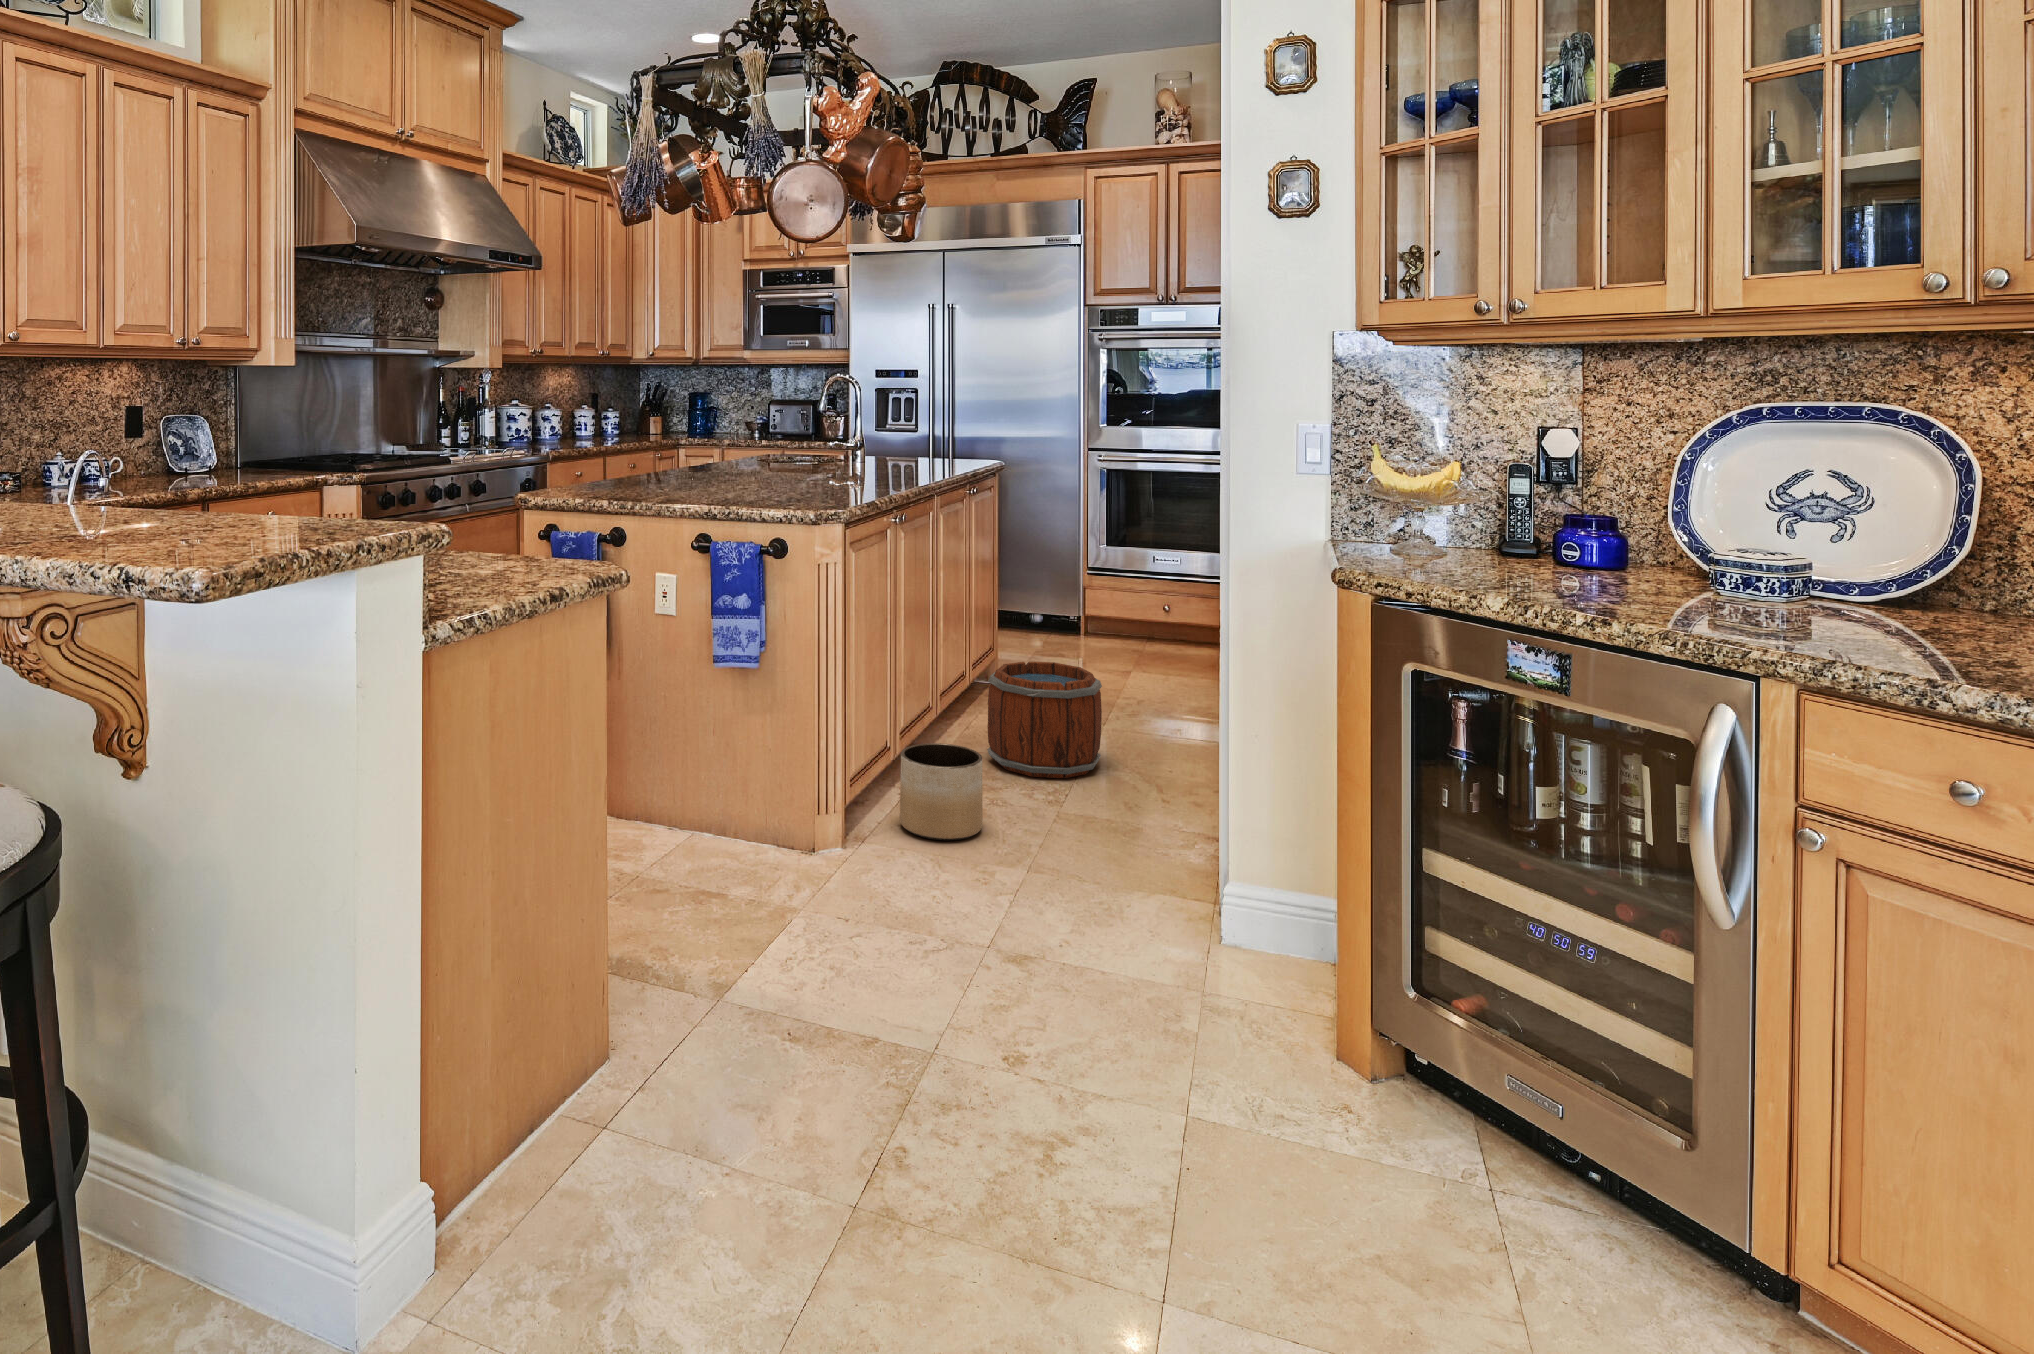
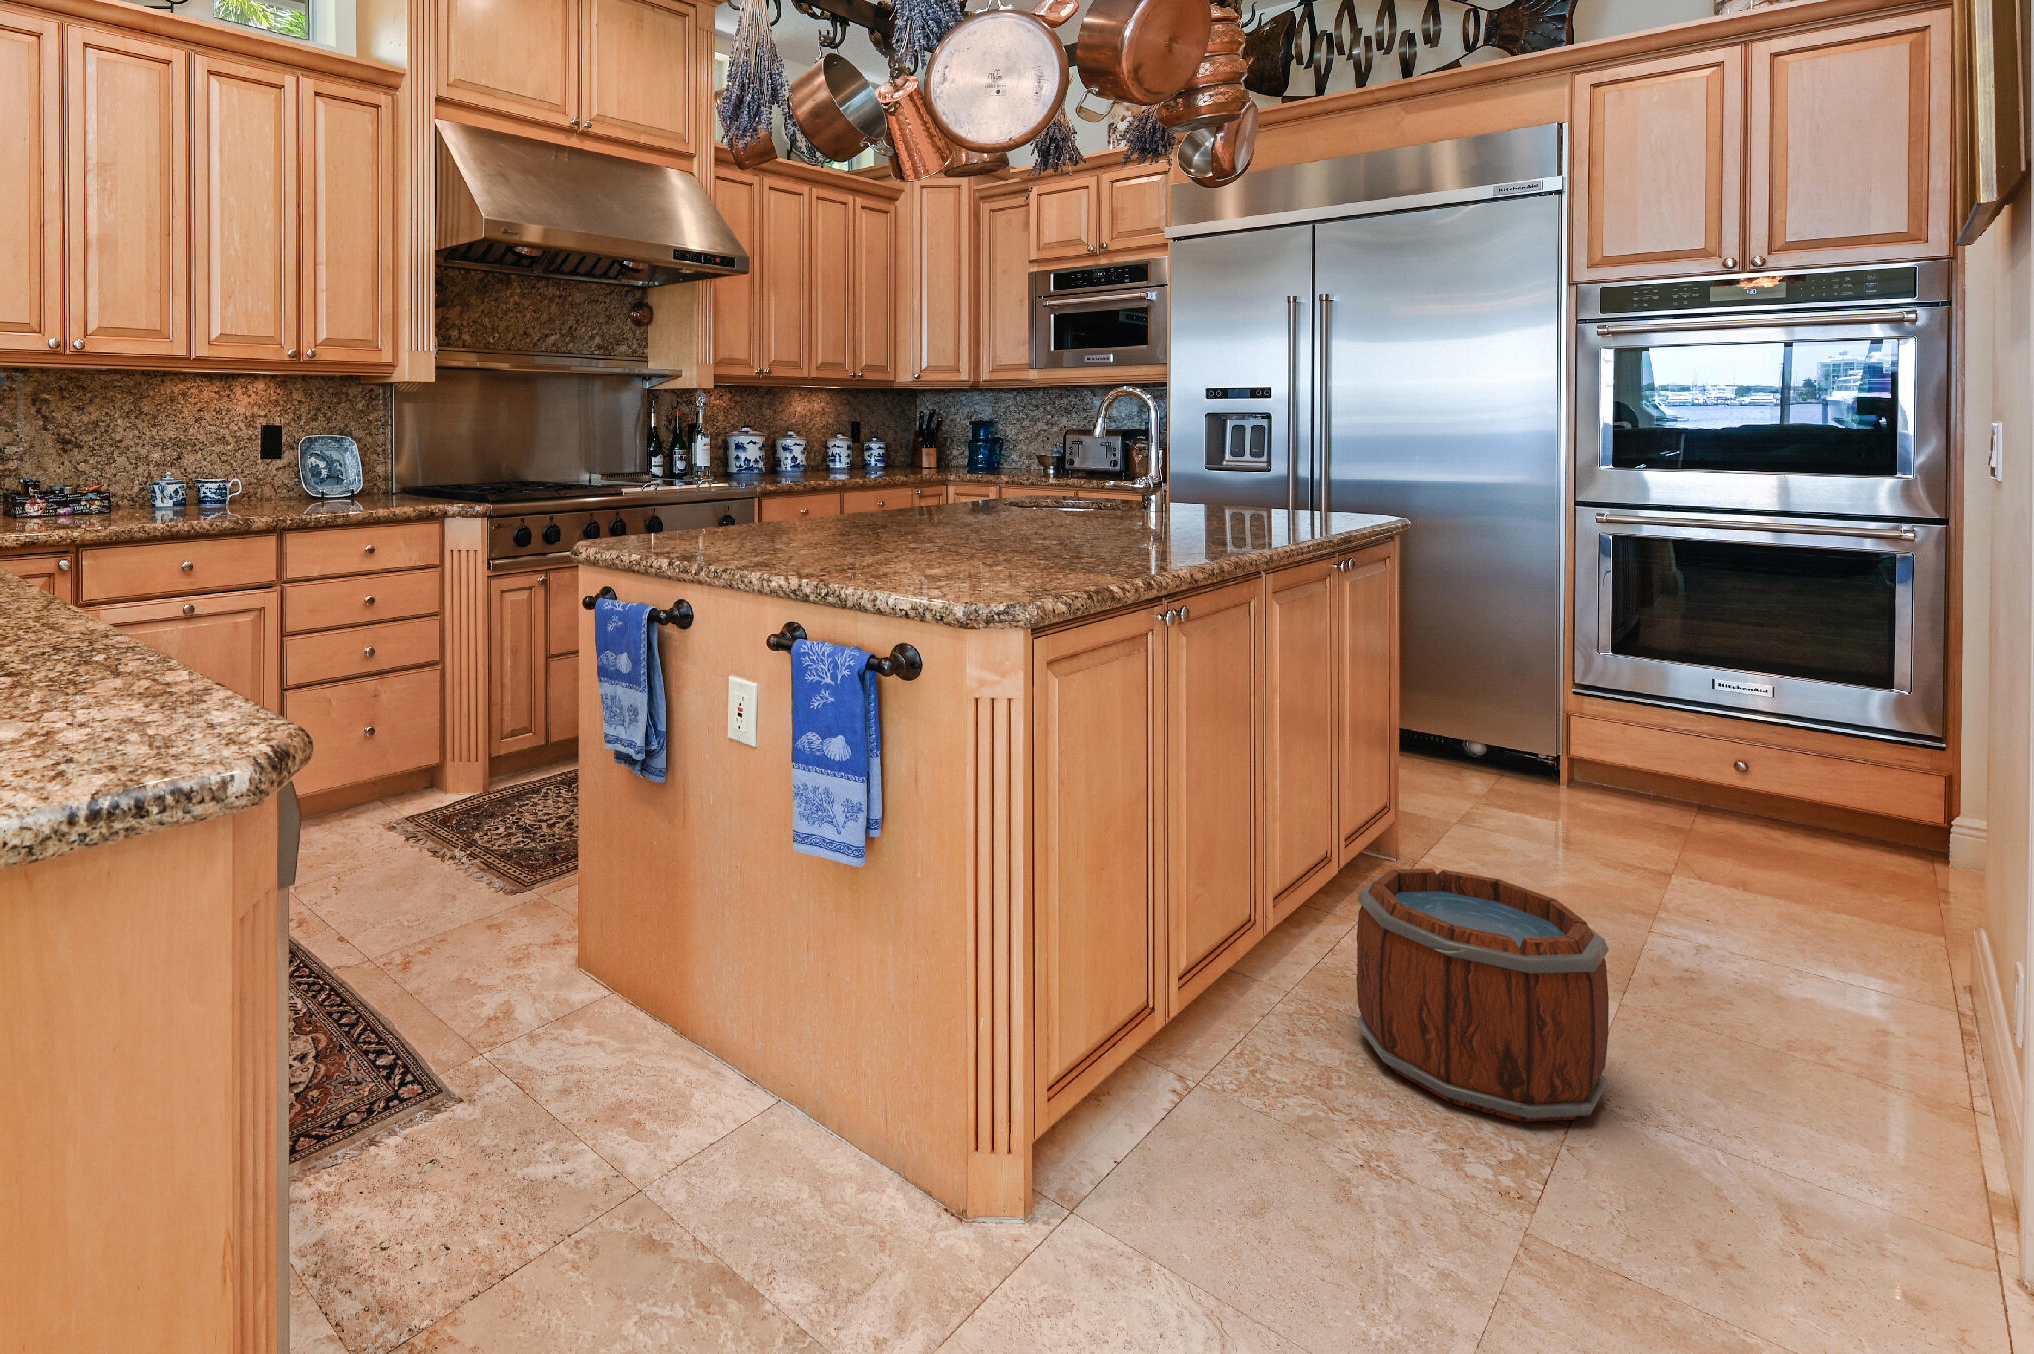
planter: present [900,743,983,840] -> none [1148,1032,1323,1264]

